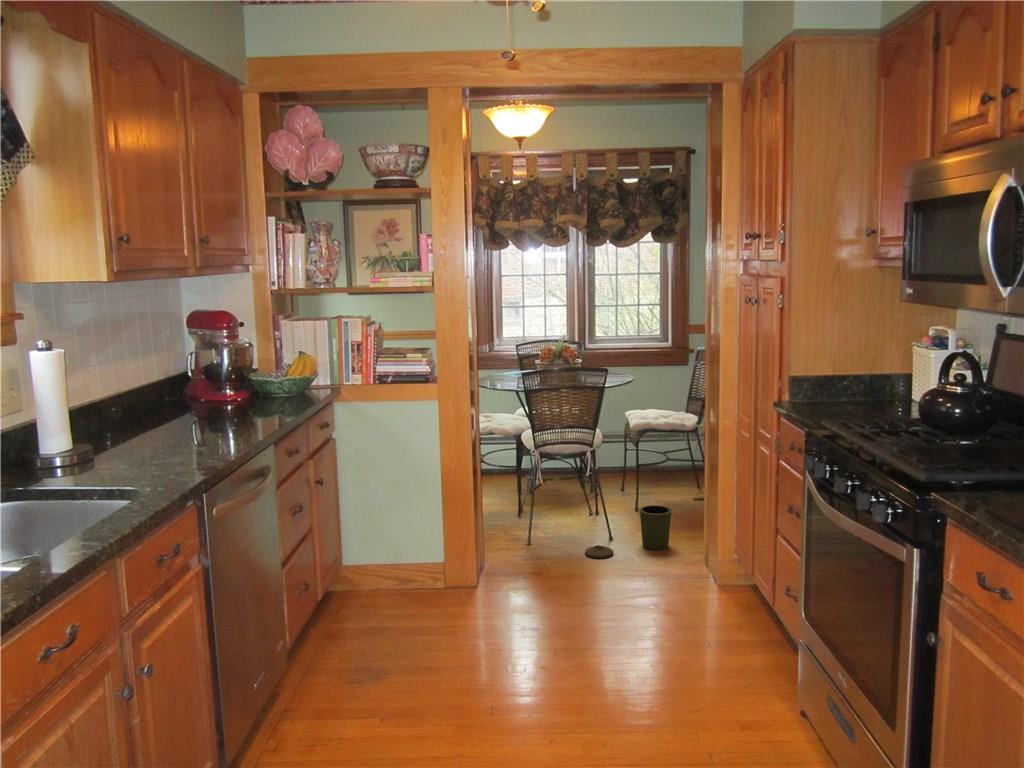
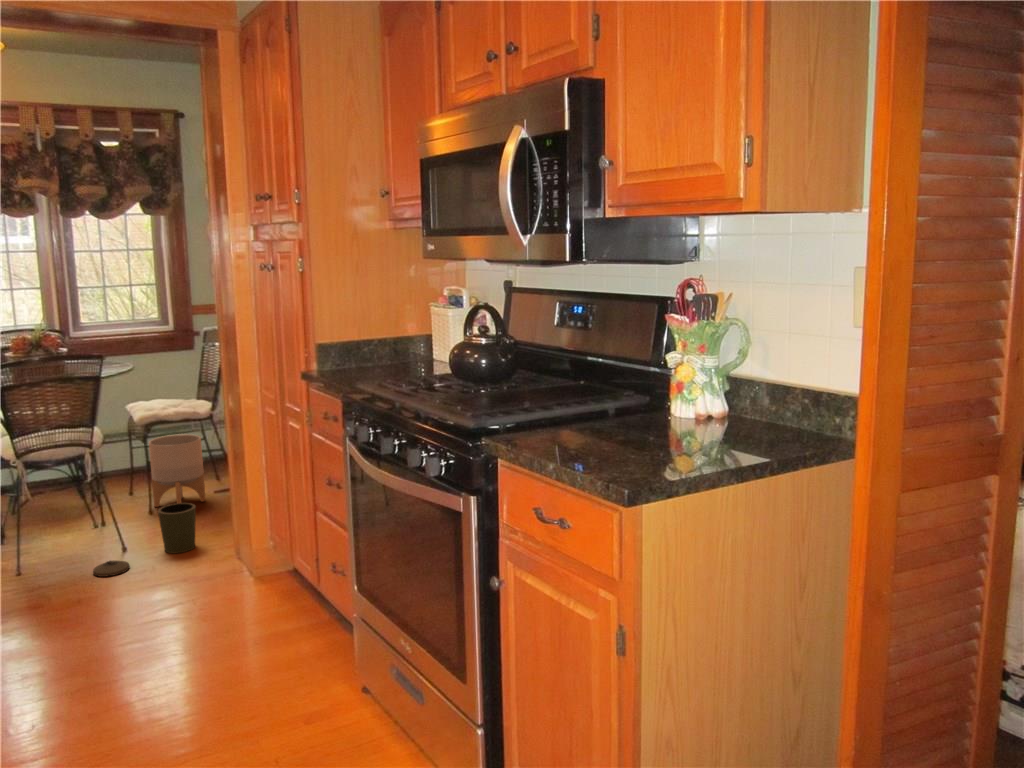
planter: none [639,443,683,512] -> present [149,434,206,507]

